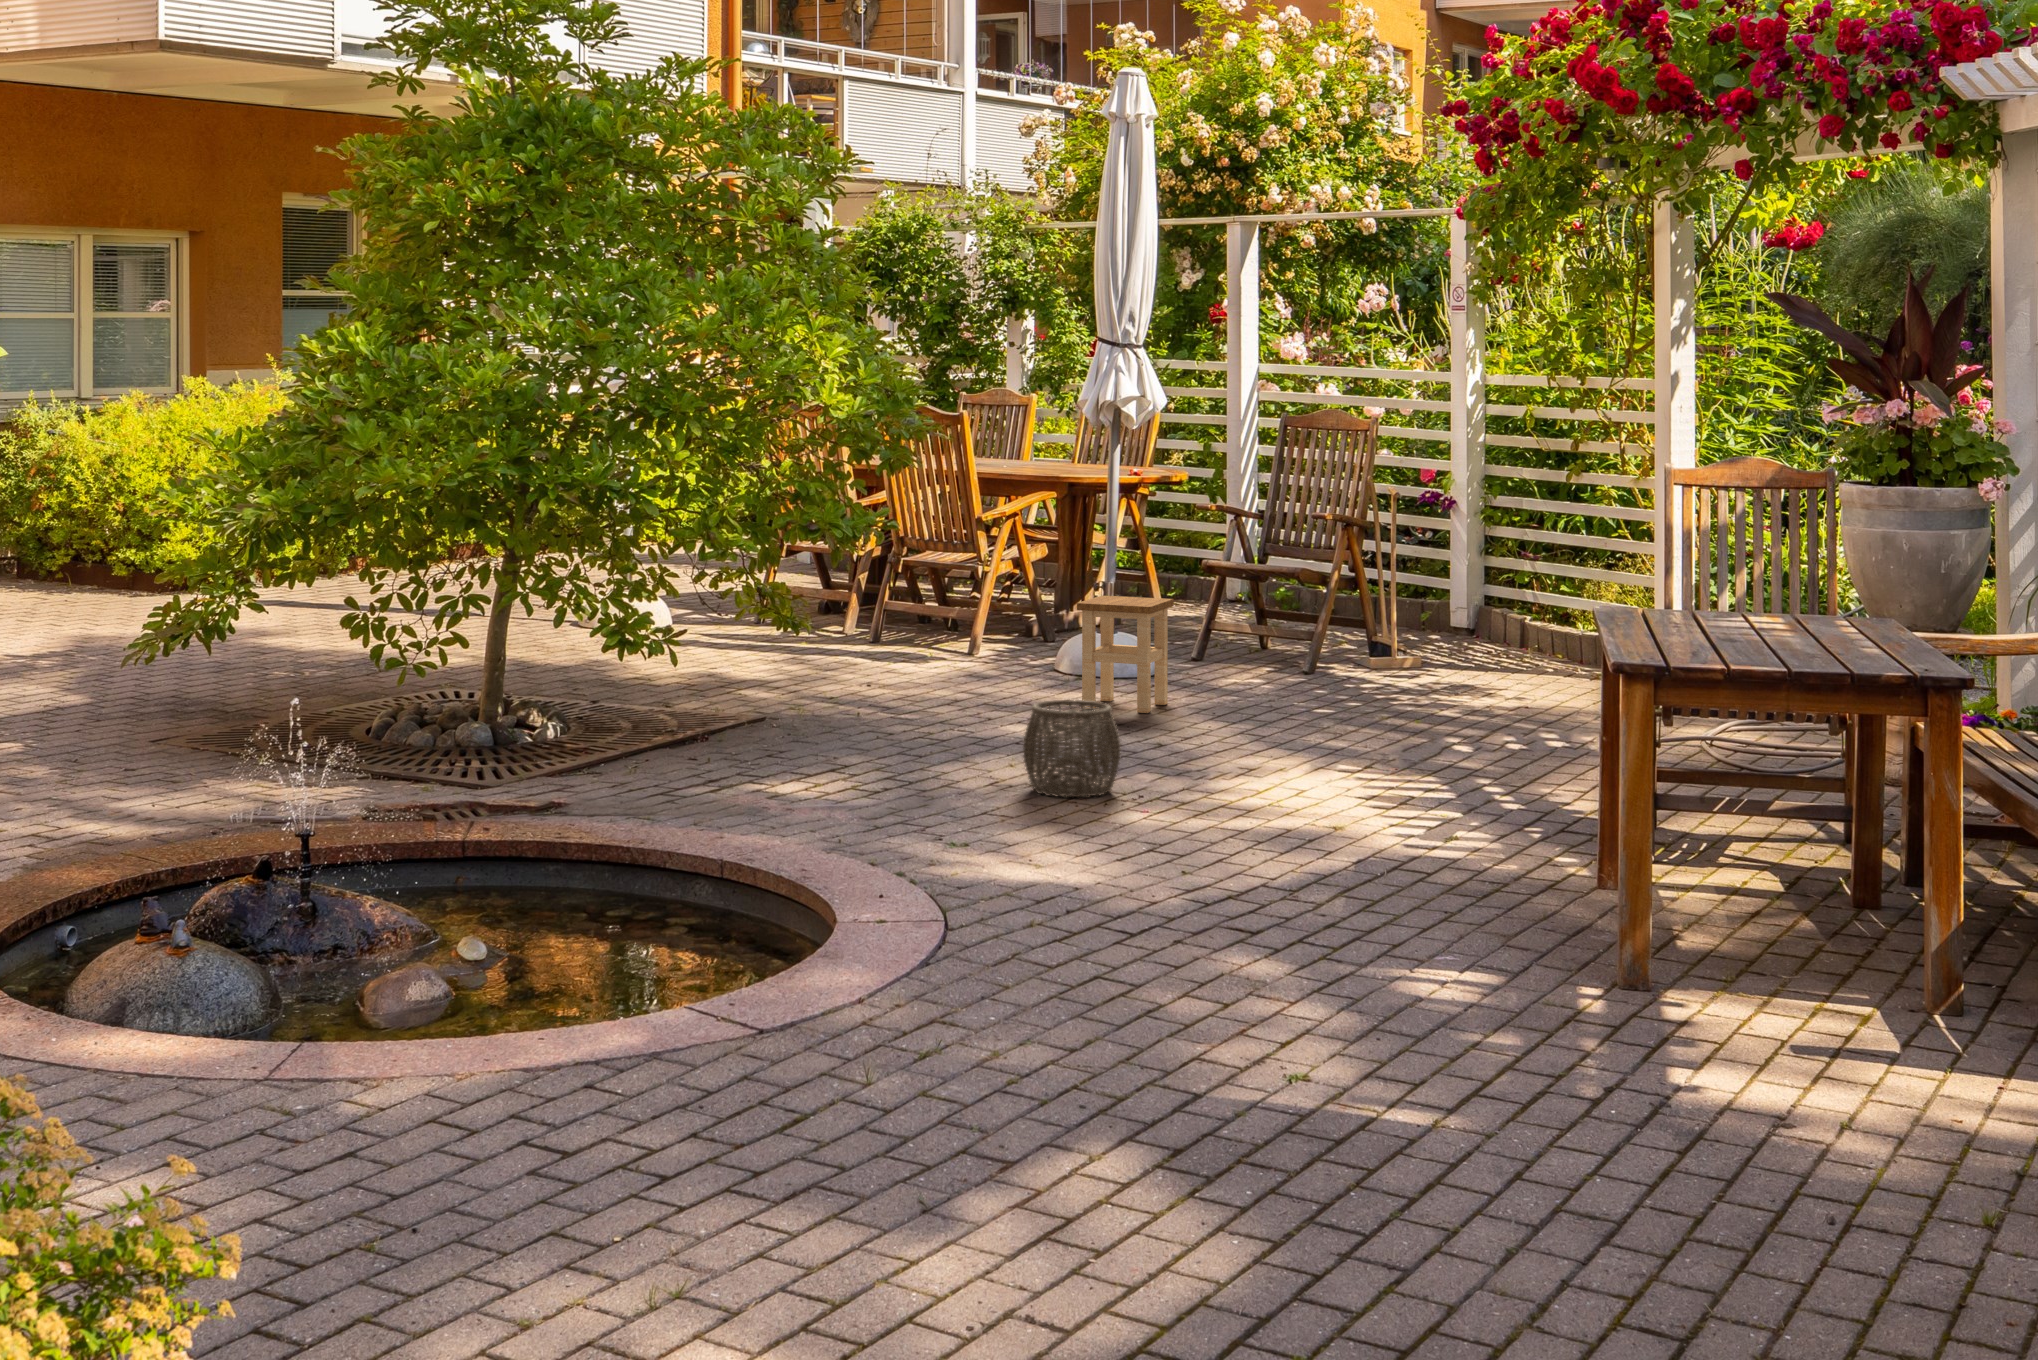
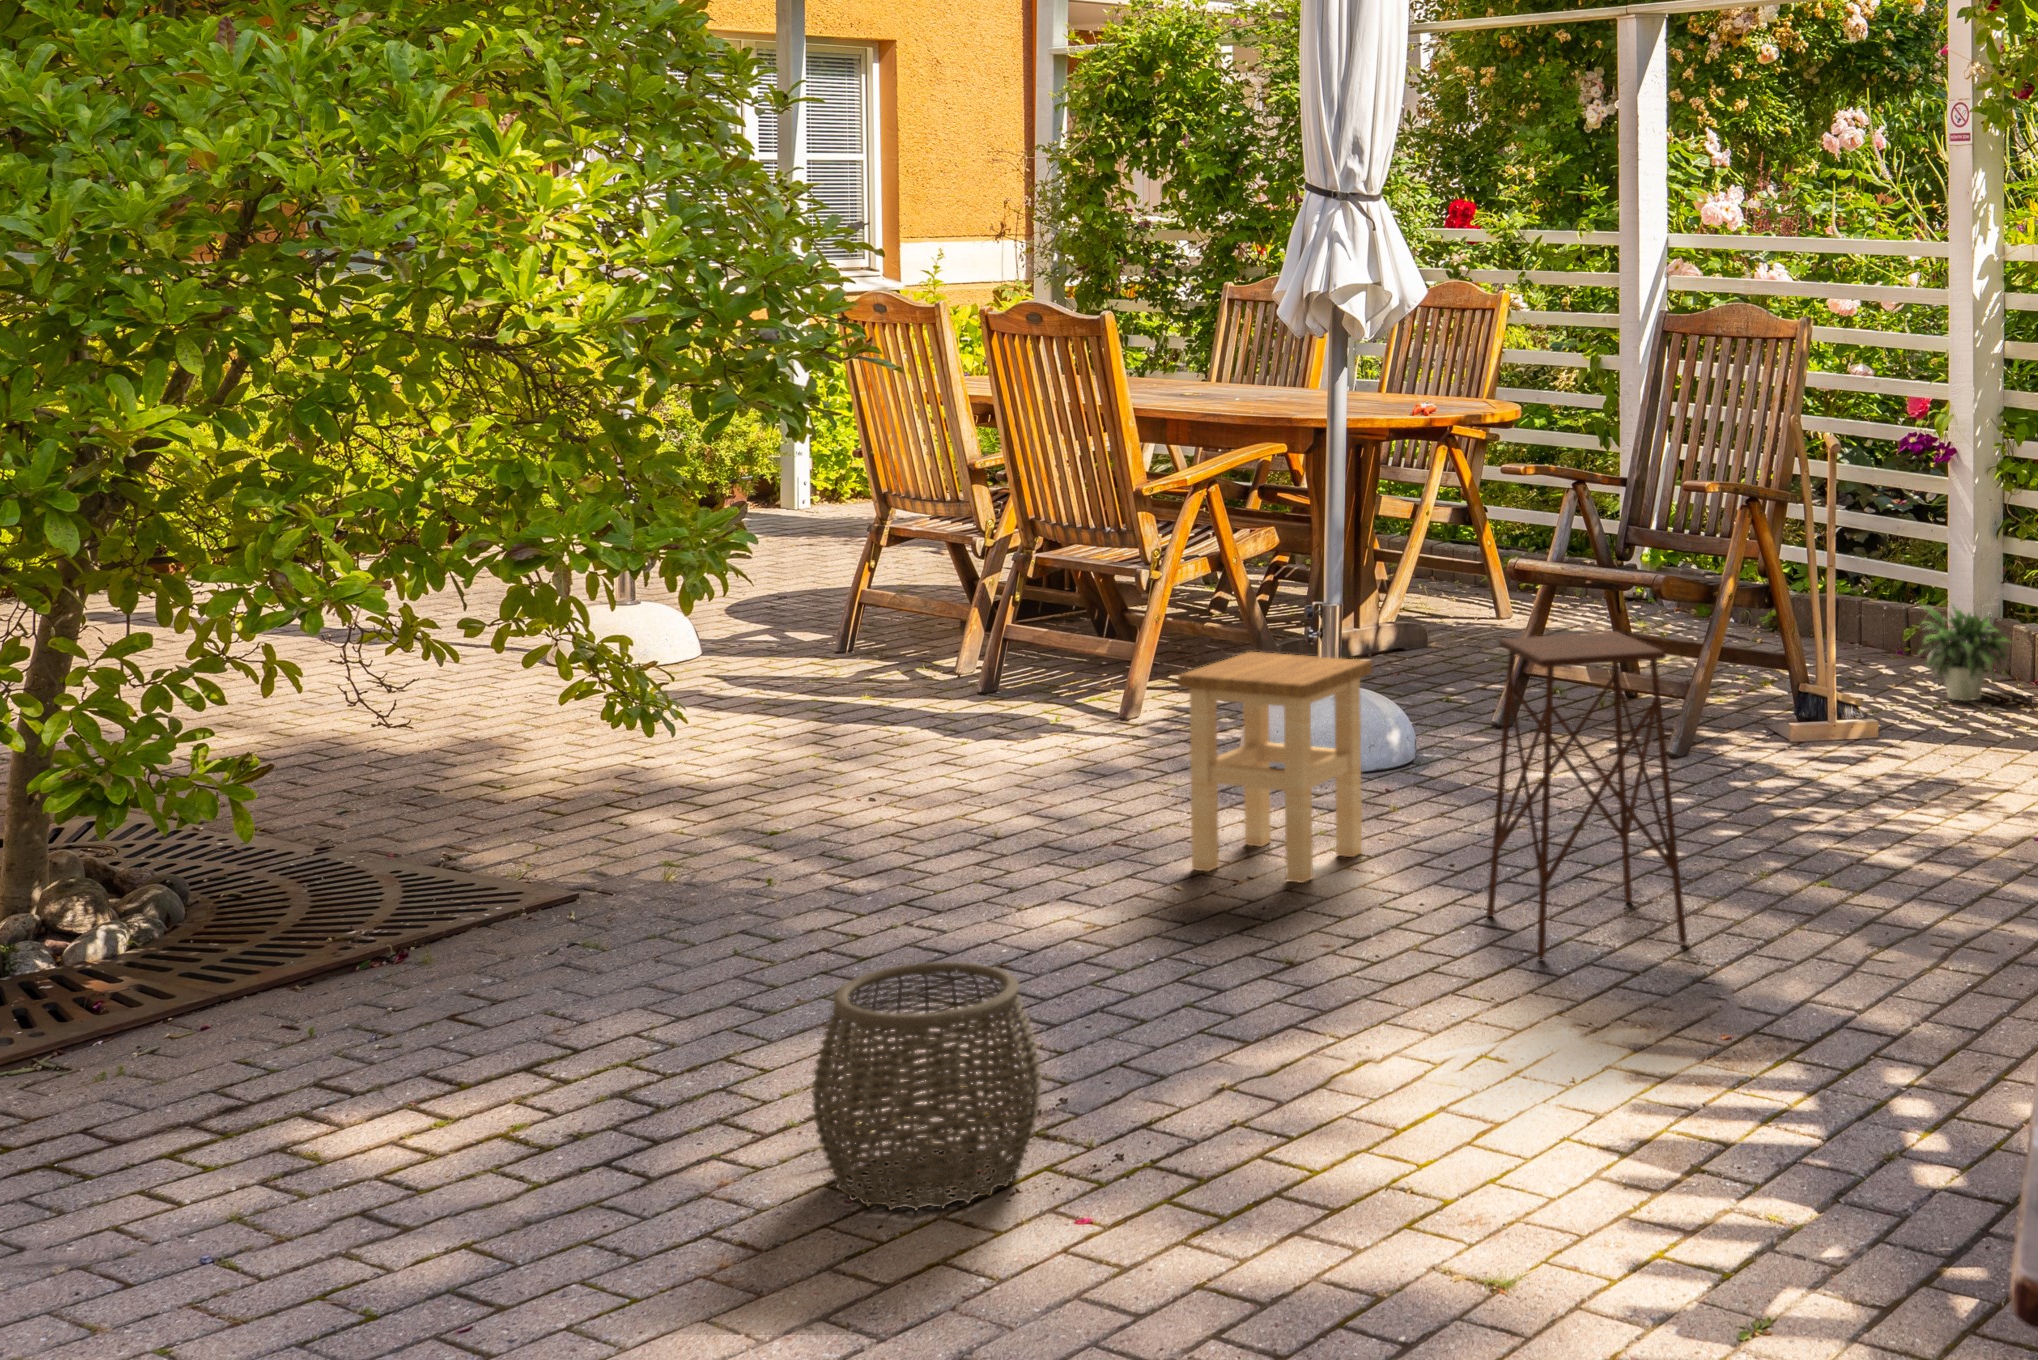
side table: none [1254,577,1364,737] -> present [1487,631,1687,959]
potted plant: none [1440,592,1497,650] -> present [1918,606,2011,701]

